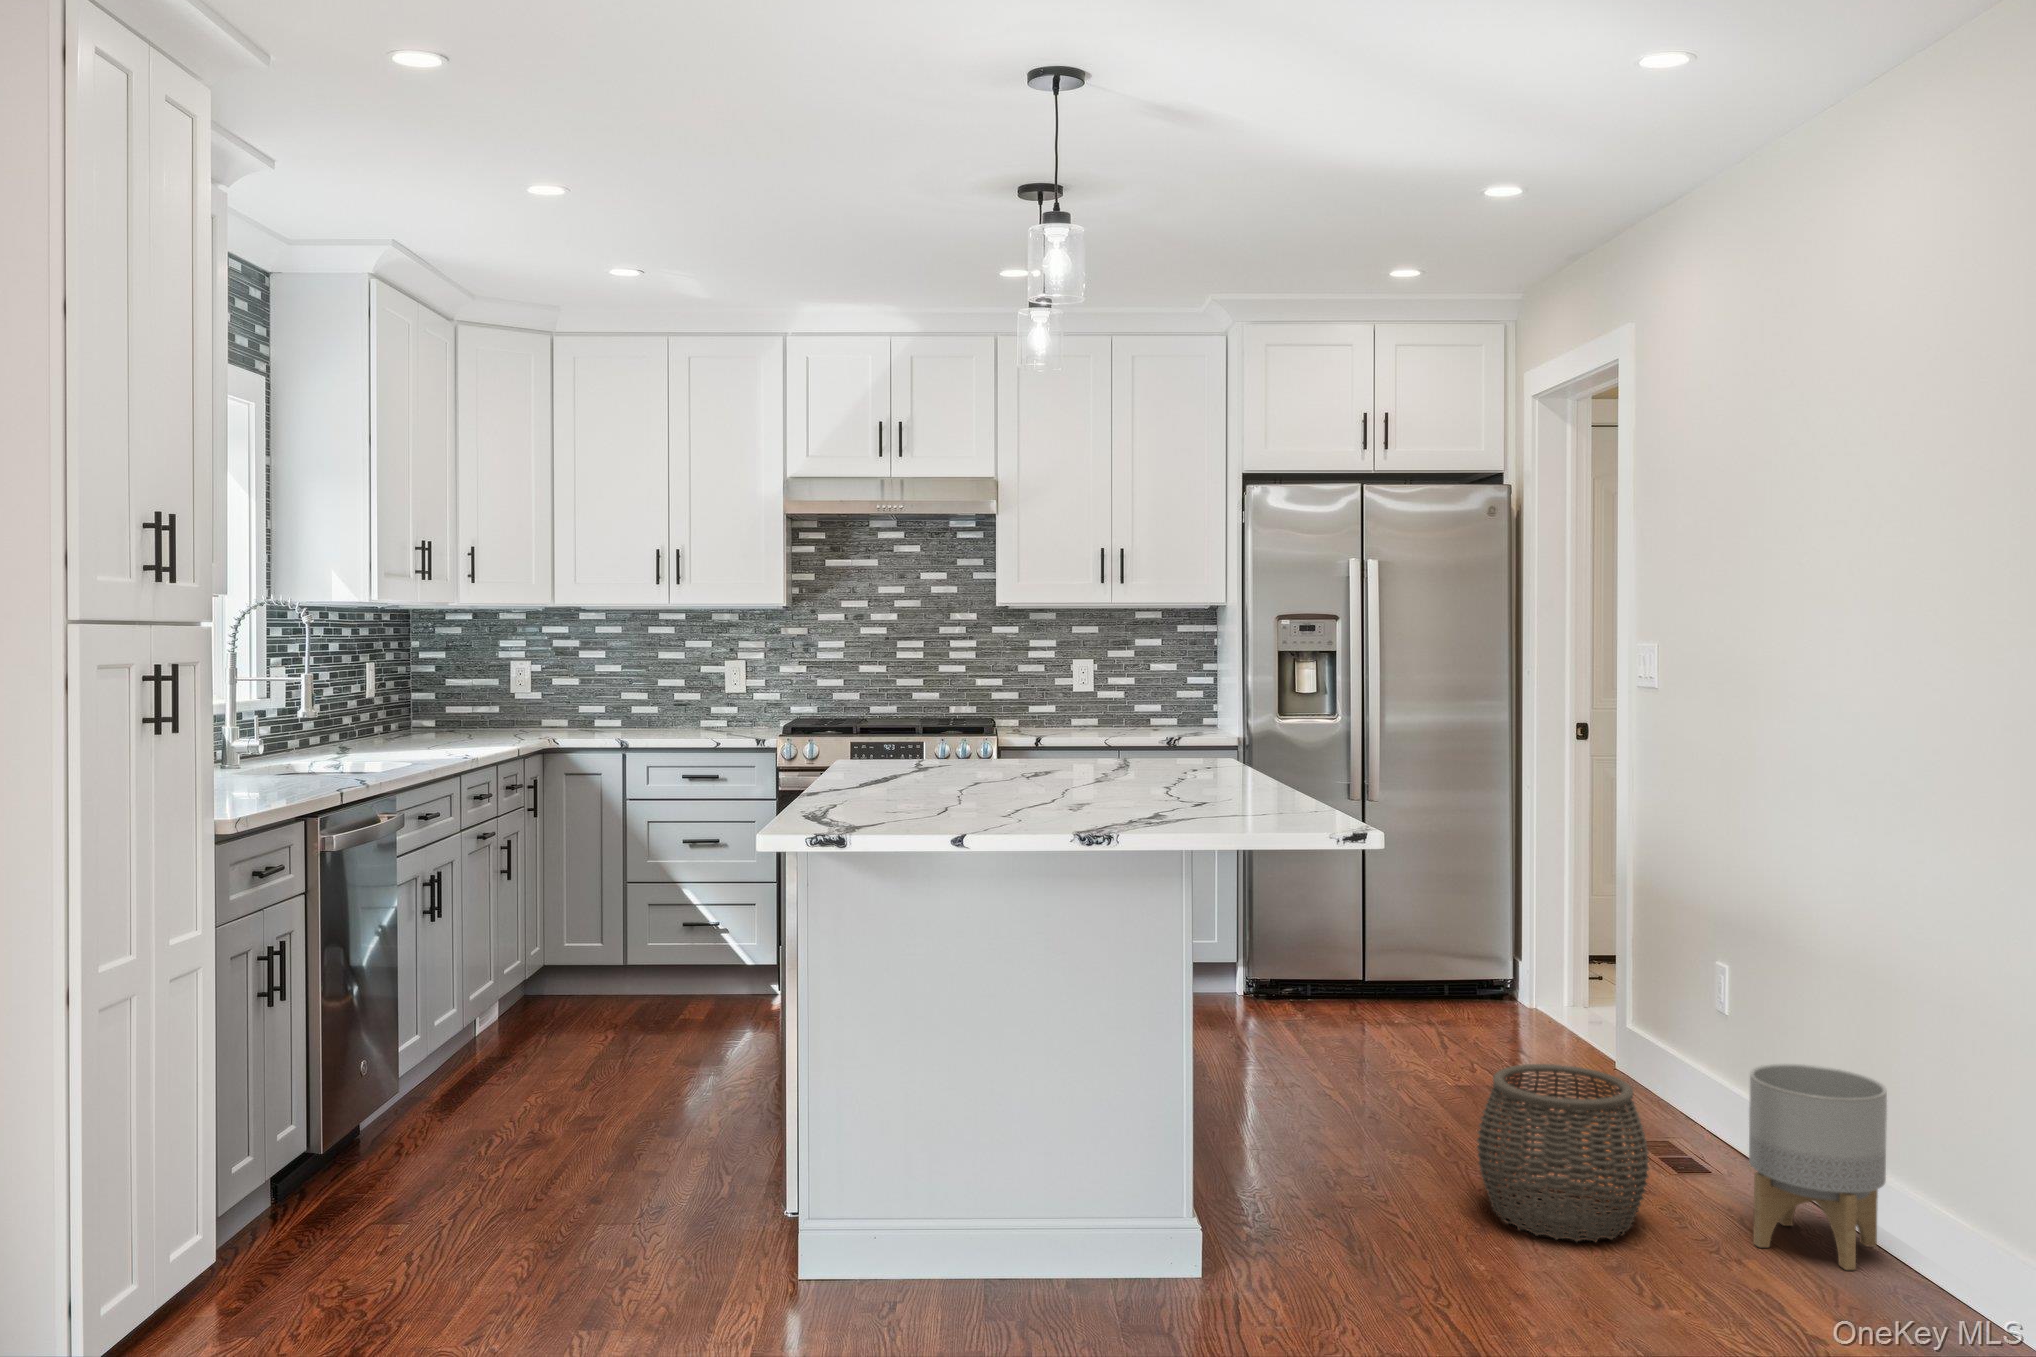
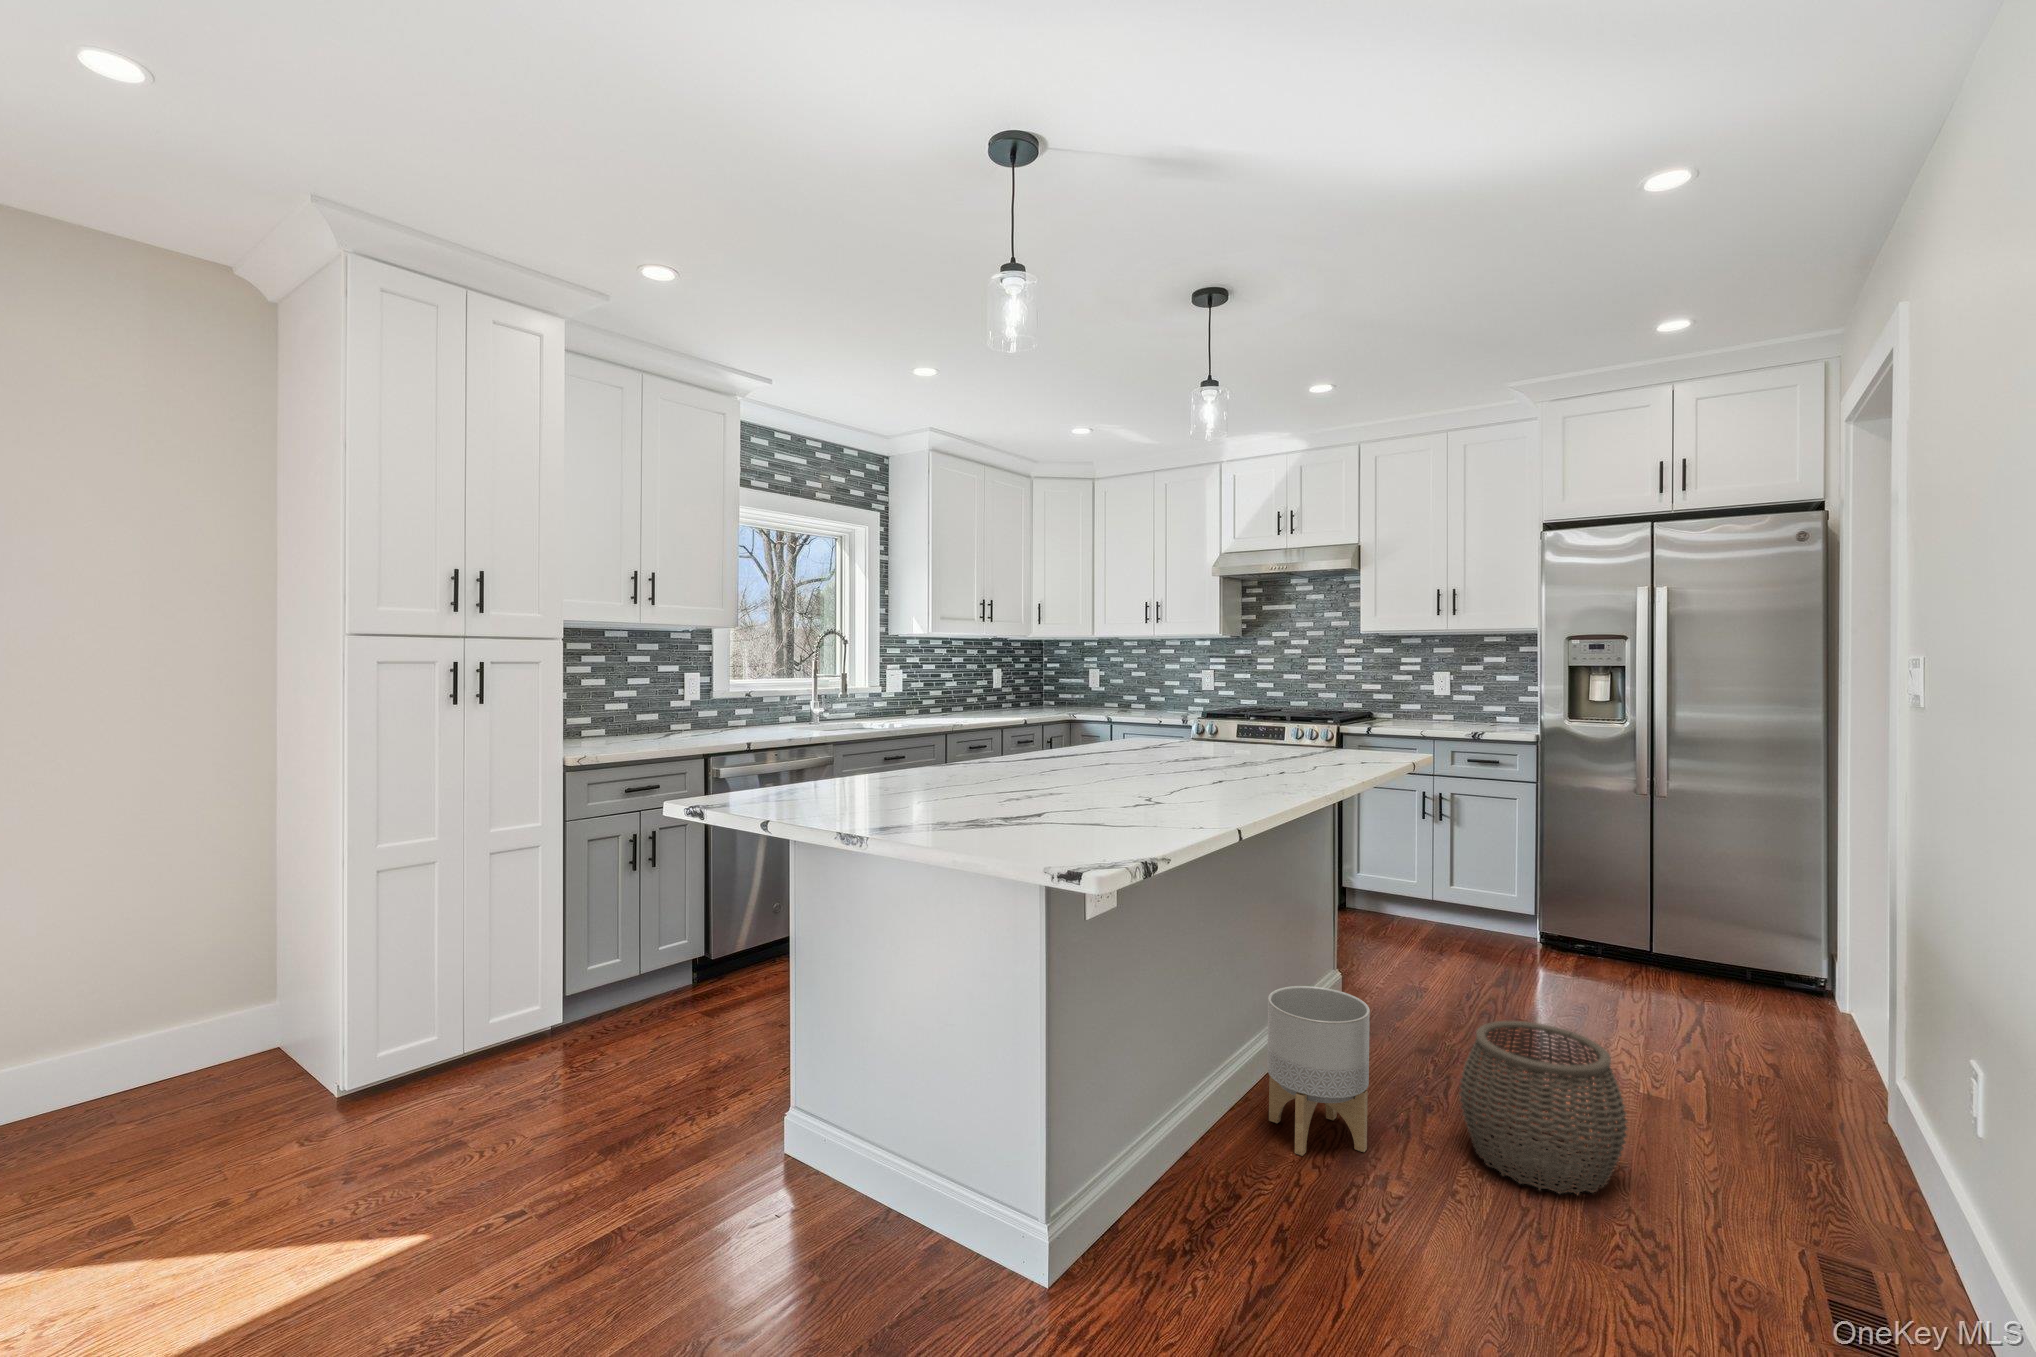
planter: present [1749,1064,1887,1270] -> present [1267,986,1370,1156]

